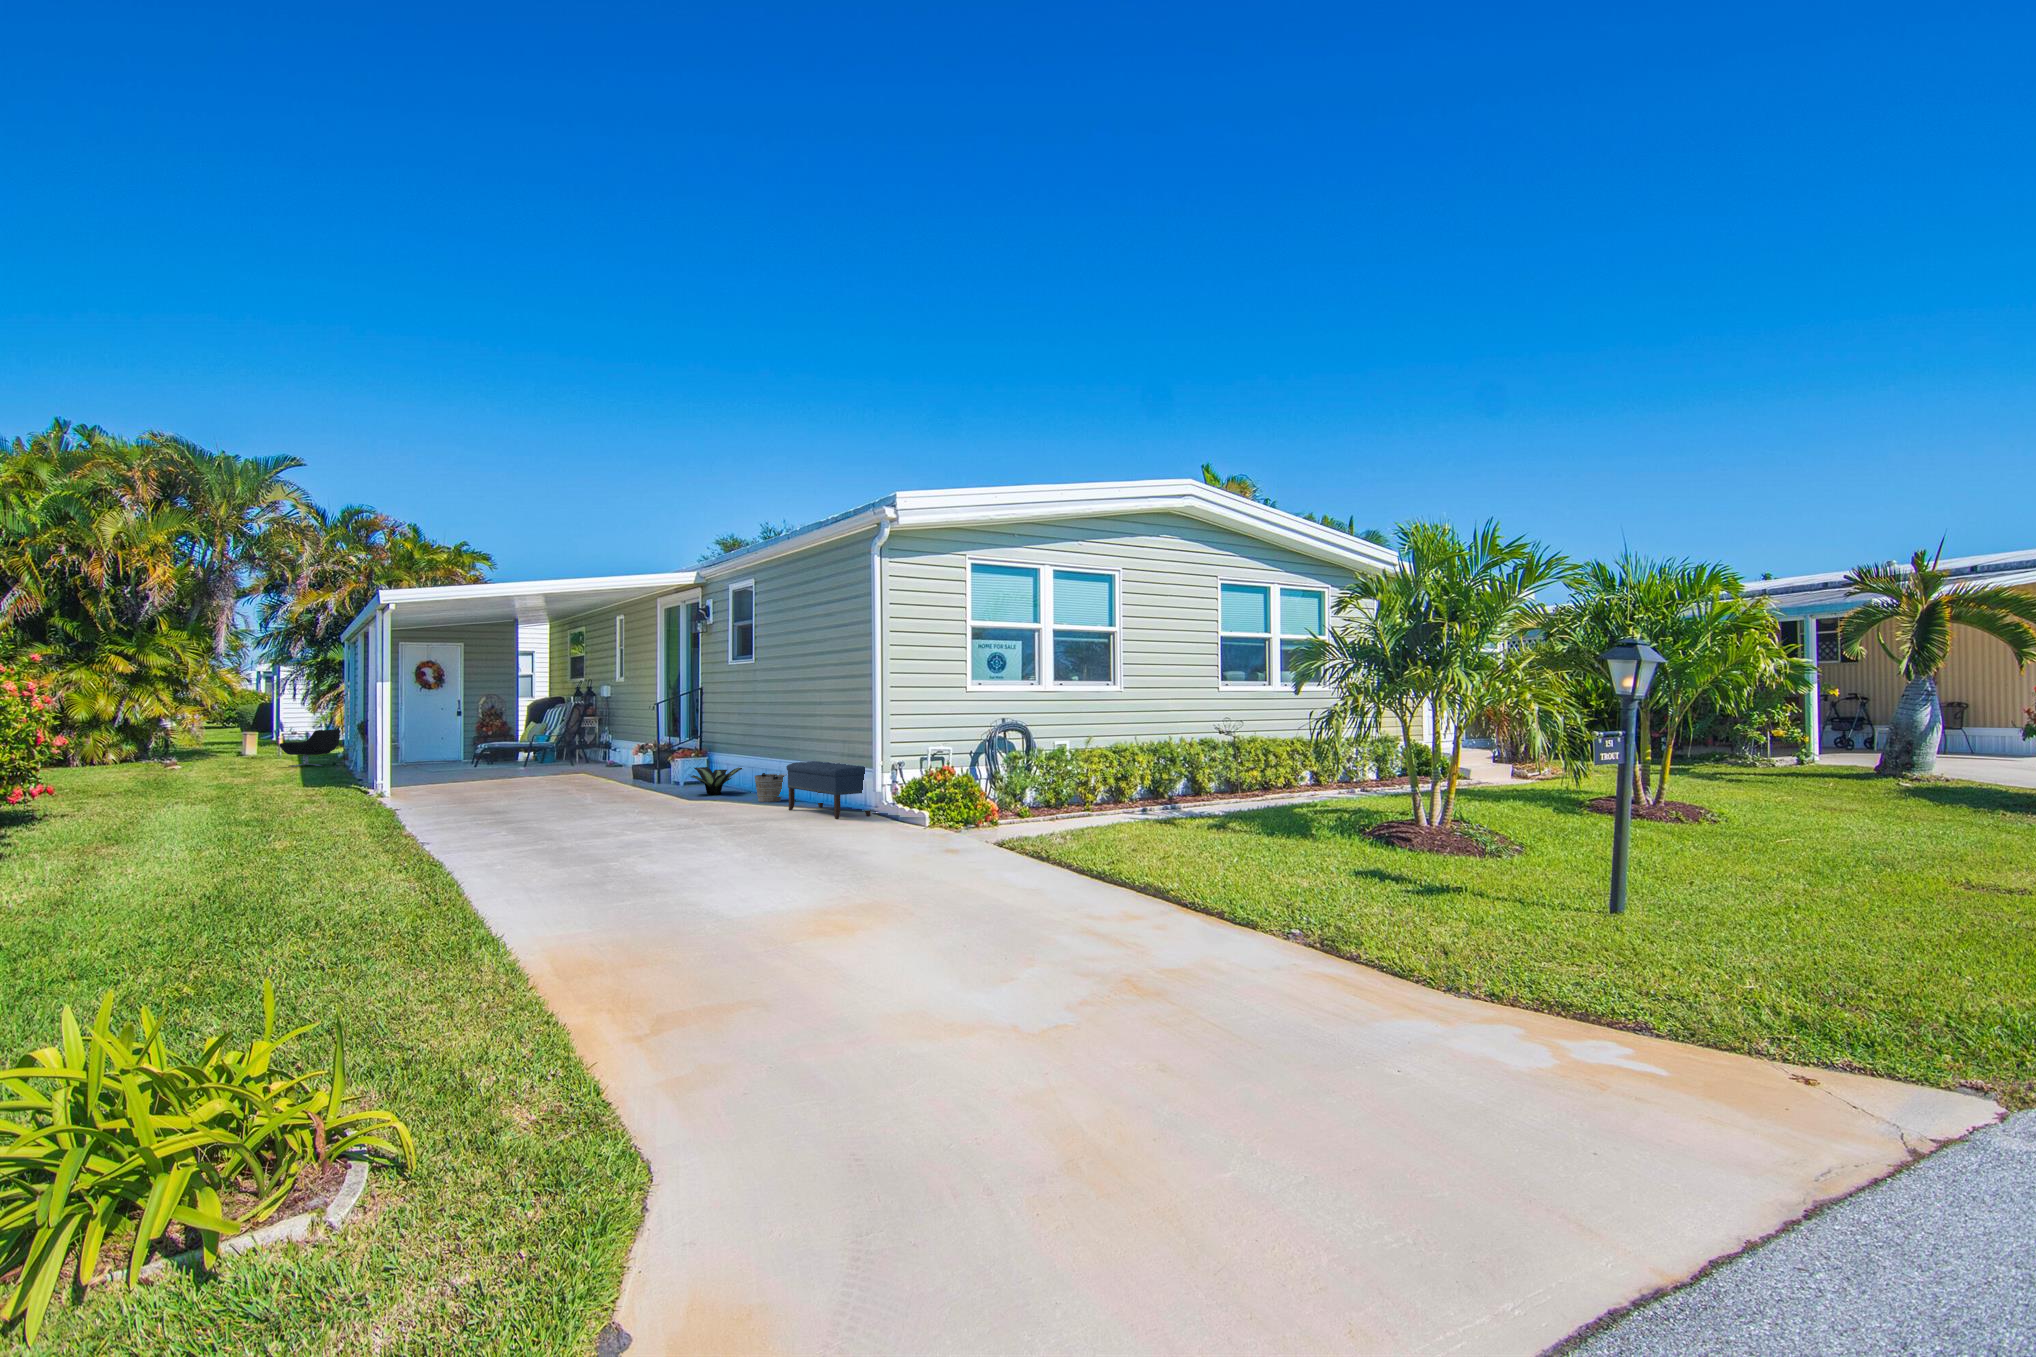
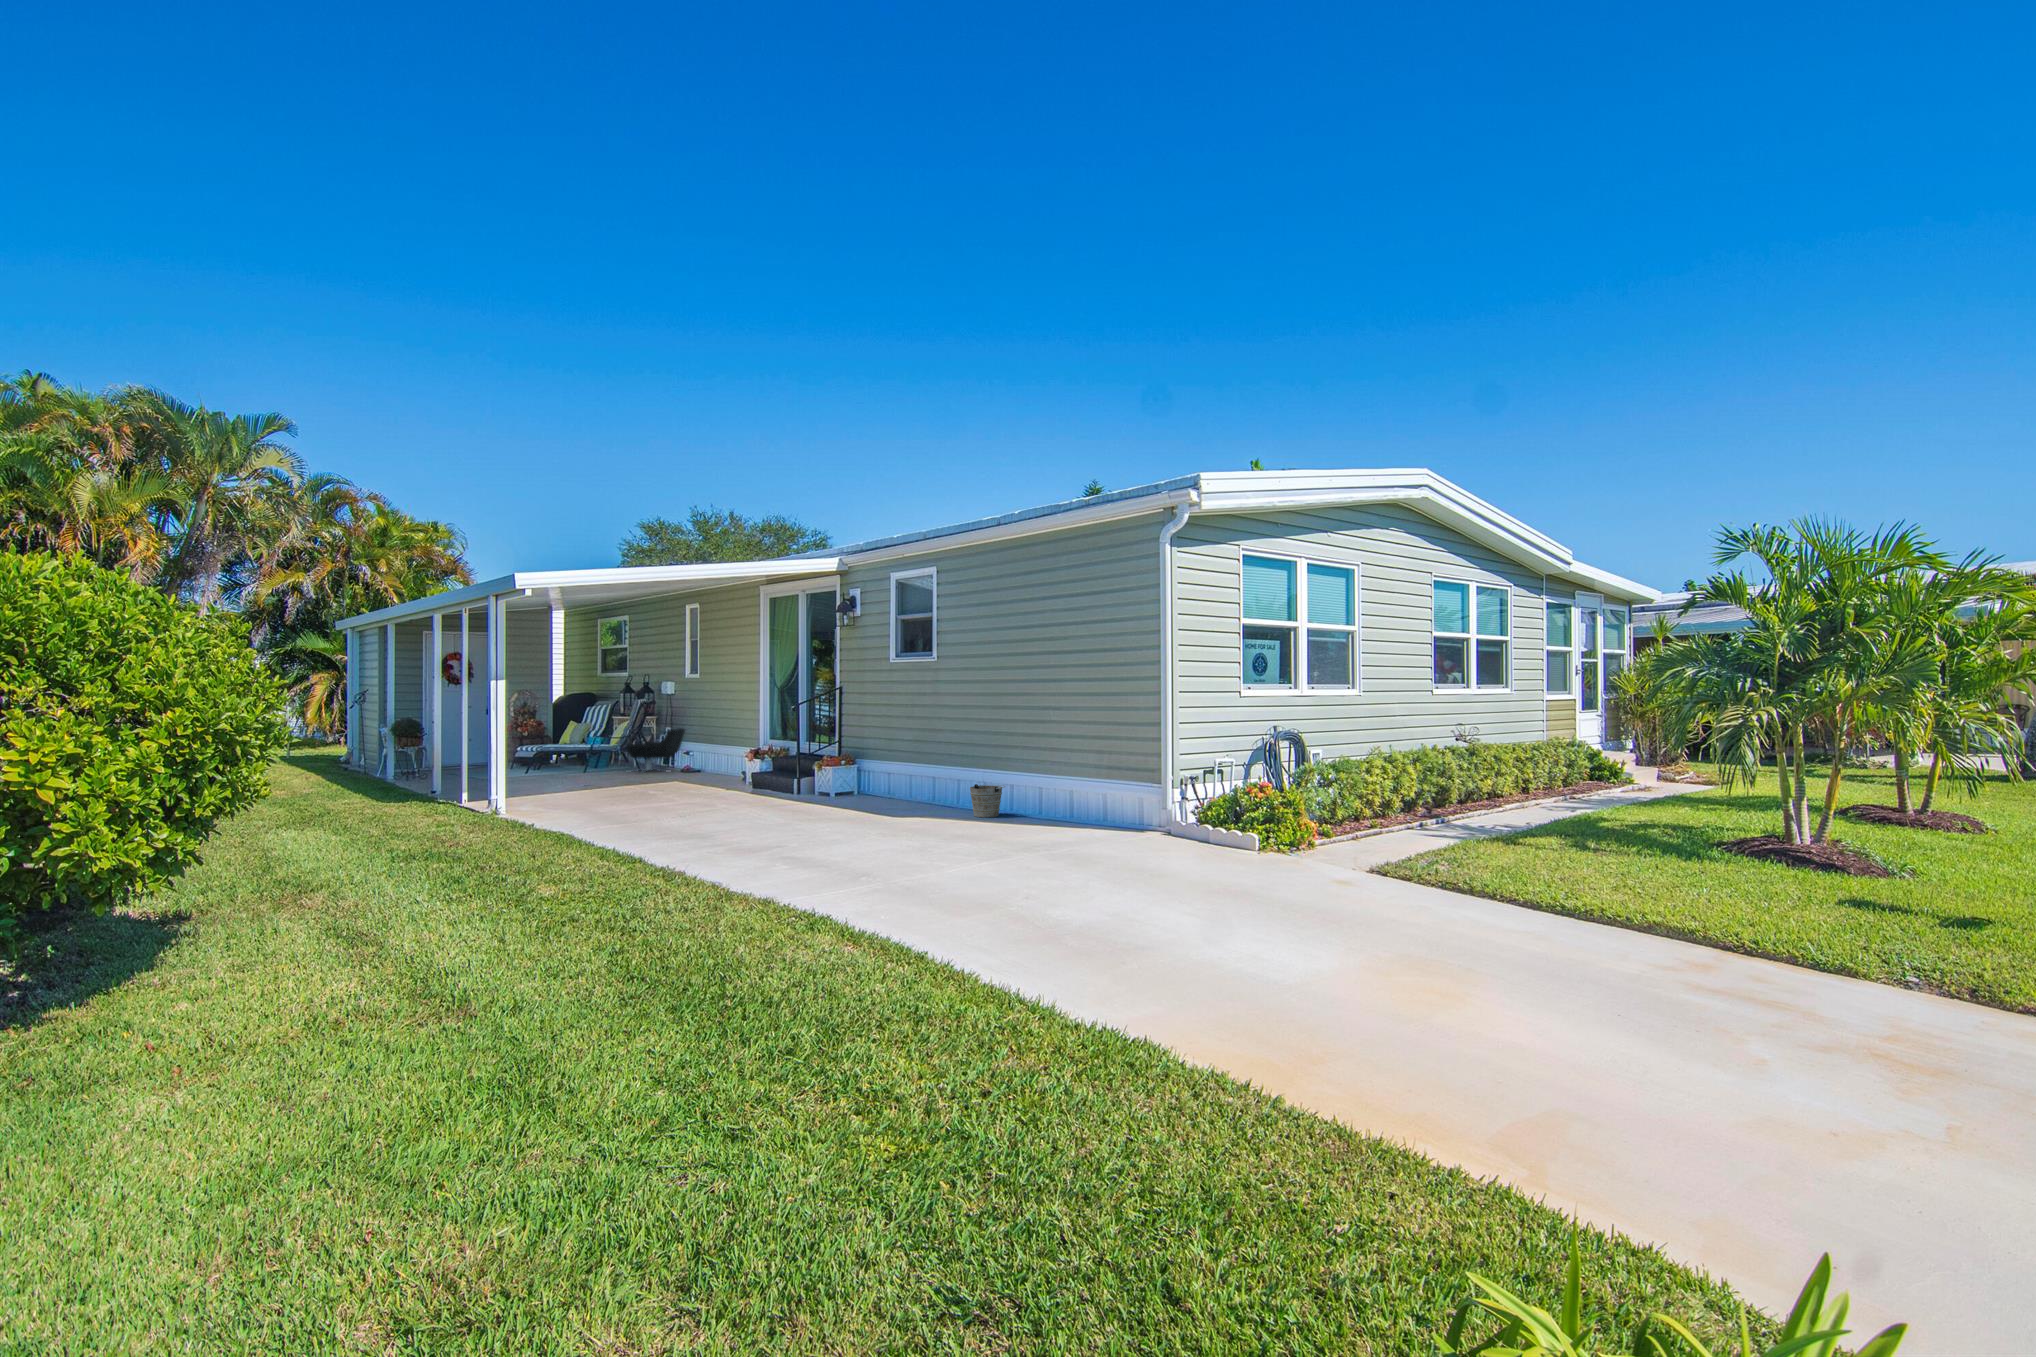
lounge chair: present [280,729,340,767] -> present [627,728,685,770]
bench: present [786,761,870,819] -> none [1036,774,1156,843]
potted plant: present [691,767,742,795] -> none [873,775,934,807]

